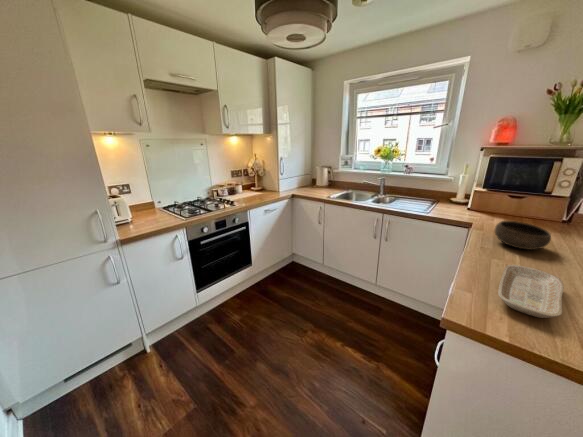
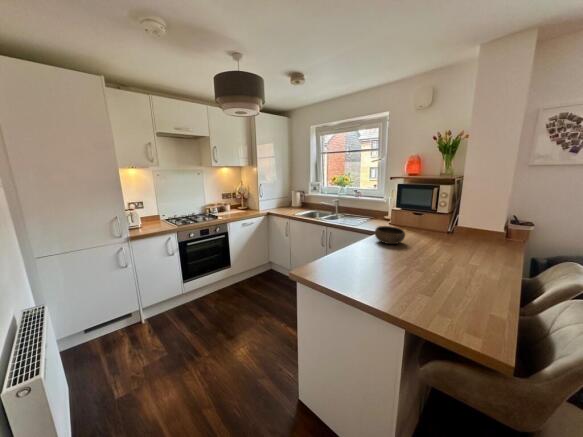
tray: present [498,265,564,318] -> none [327,248,376,269]

